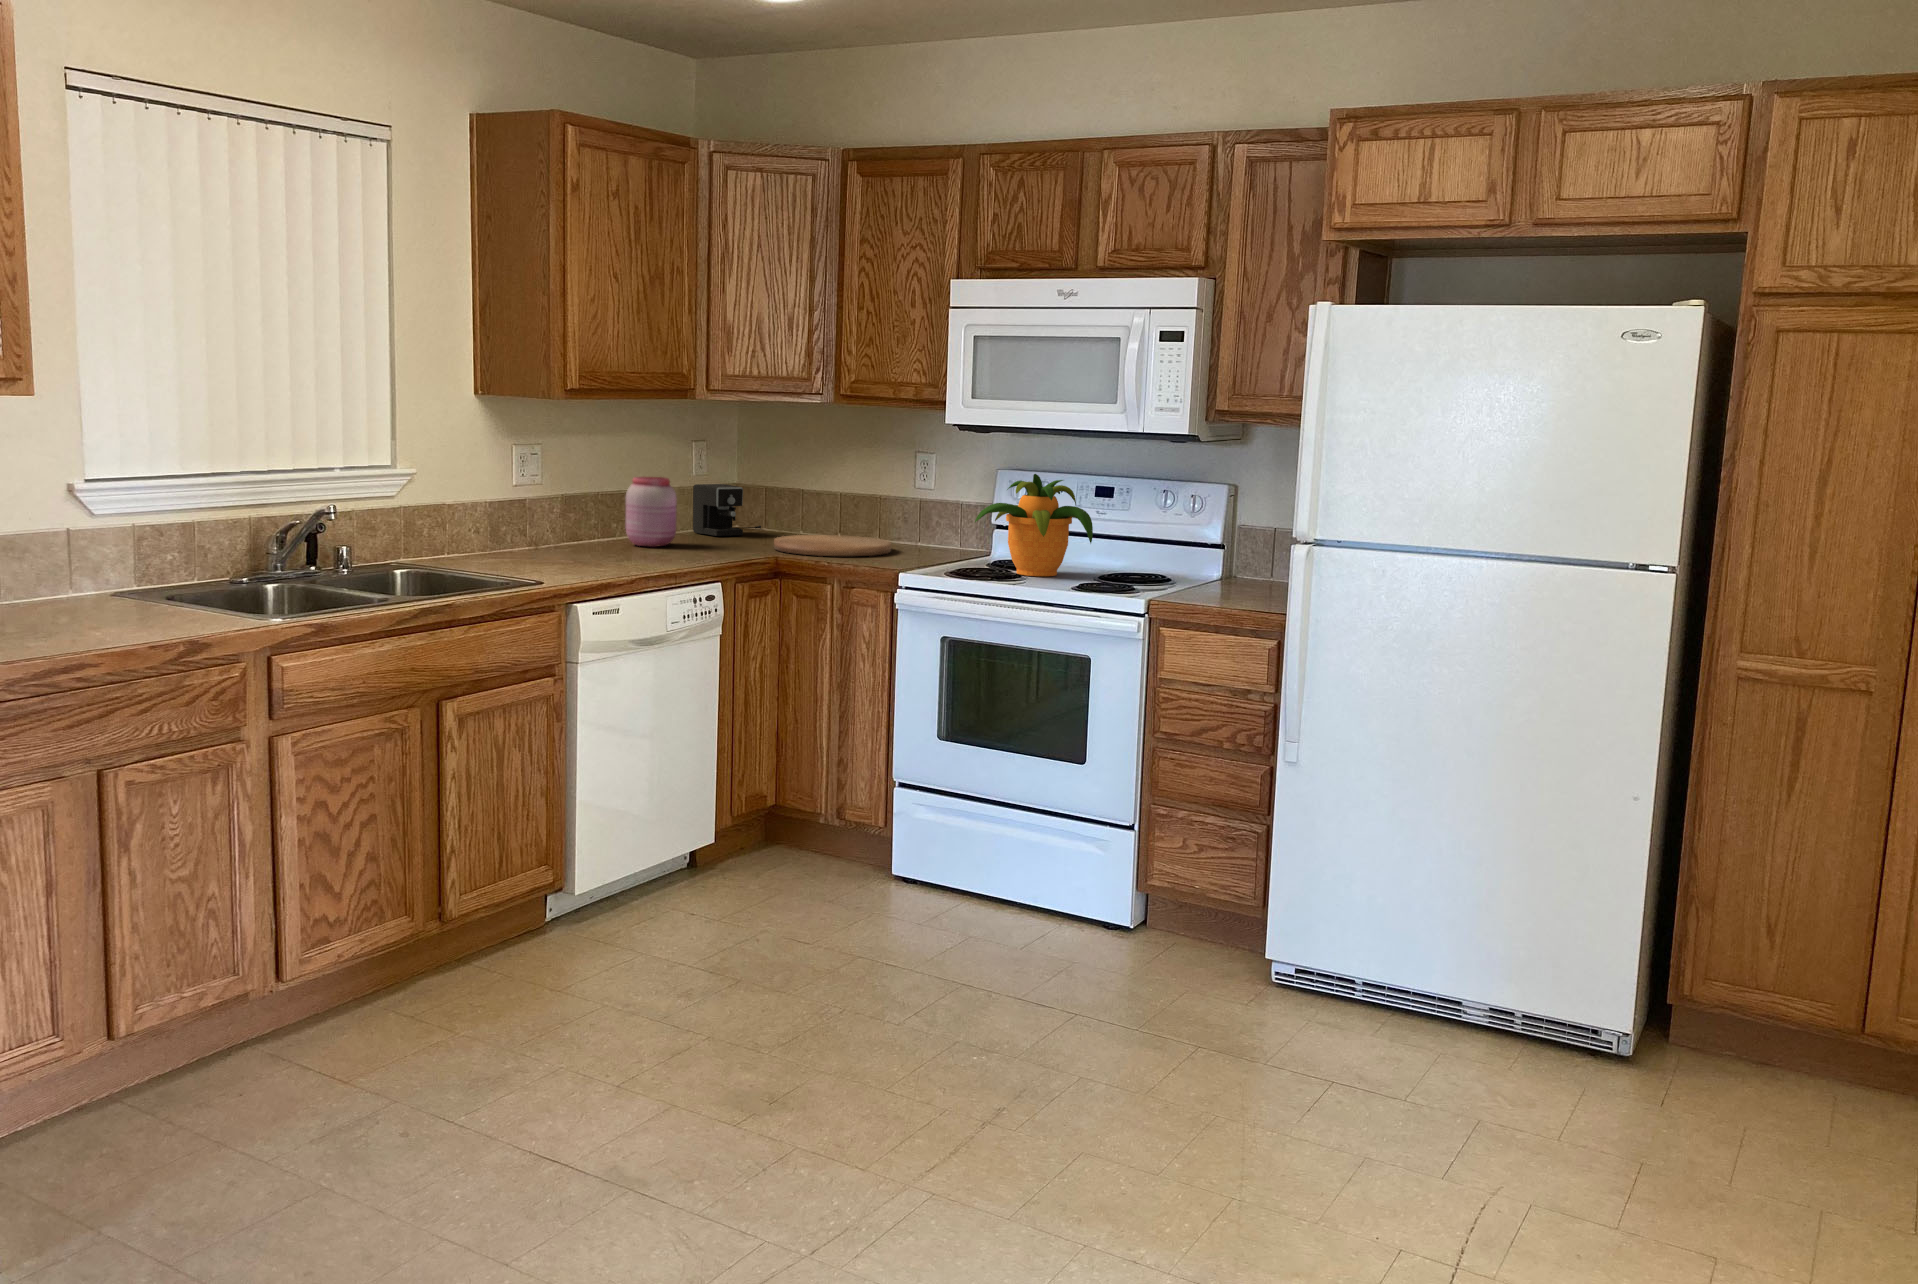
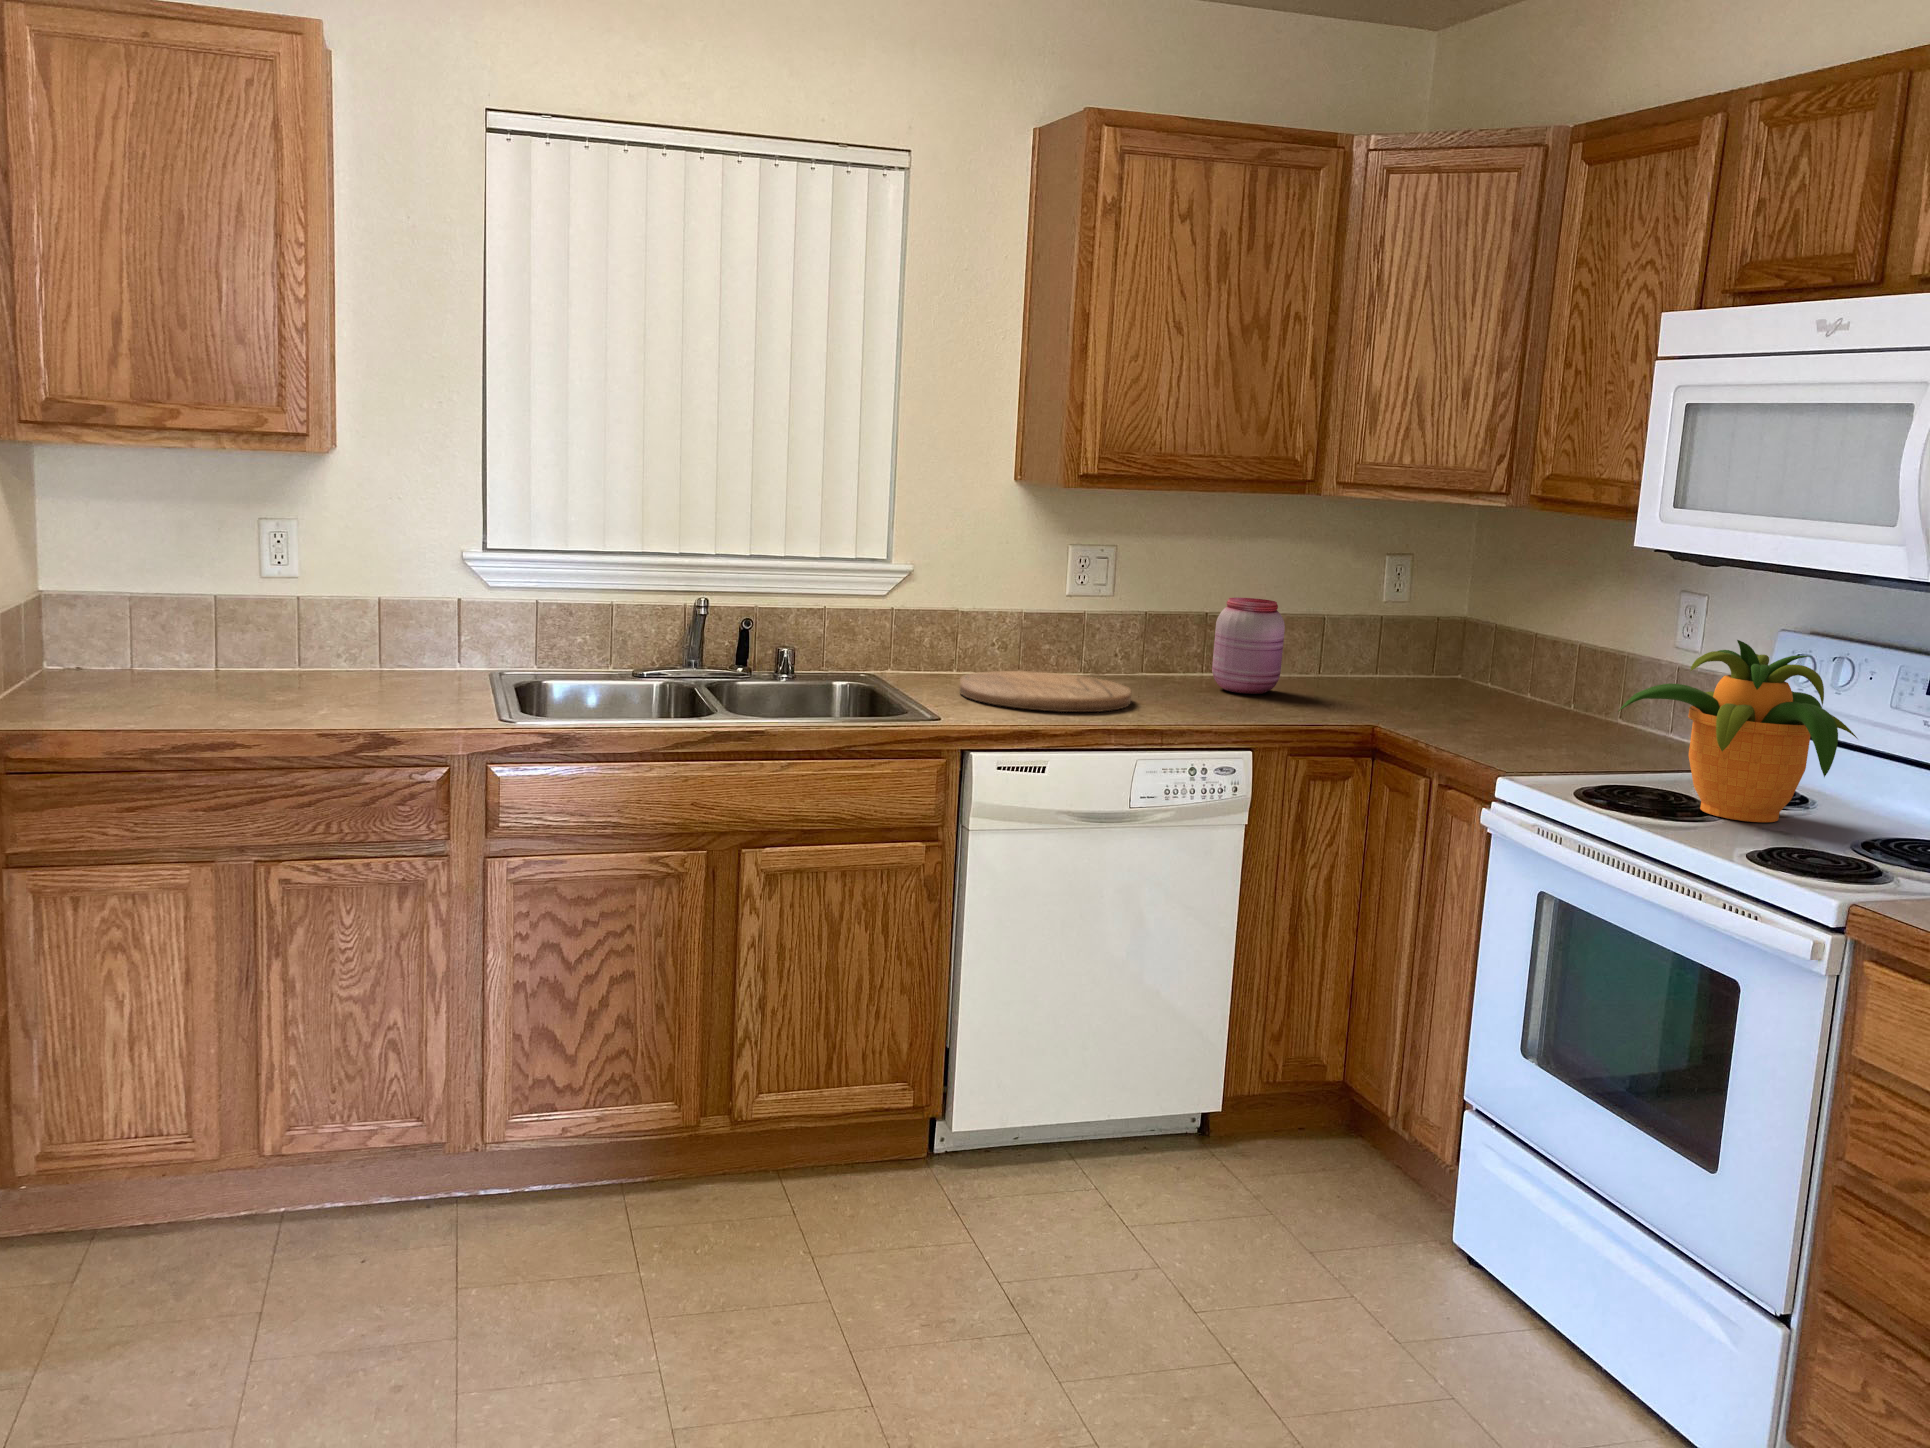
coffee maker: present [693,484,761,536] -> none [1356,616,1472,692]
cutting board: present [774,535,891,556] -> present [960,671,1131,712]

